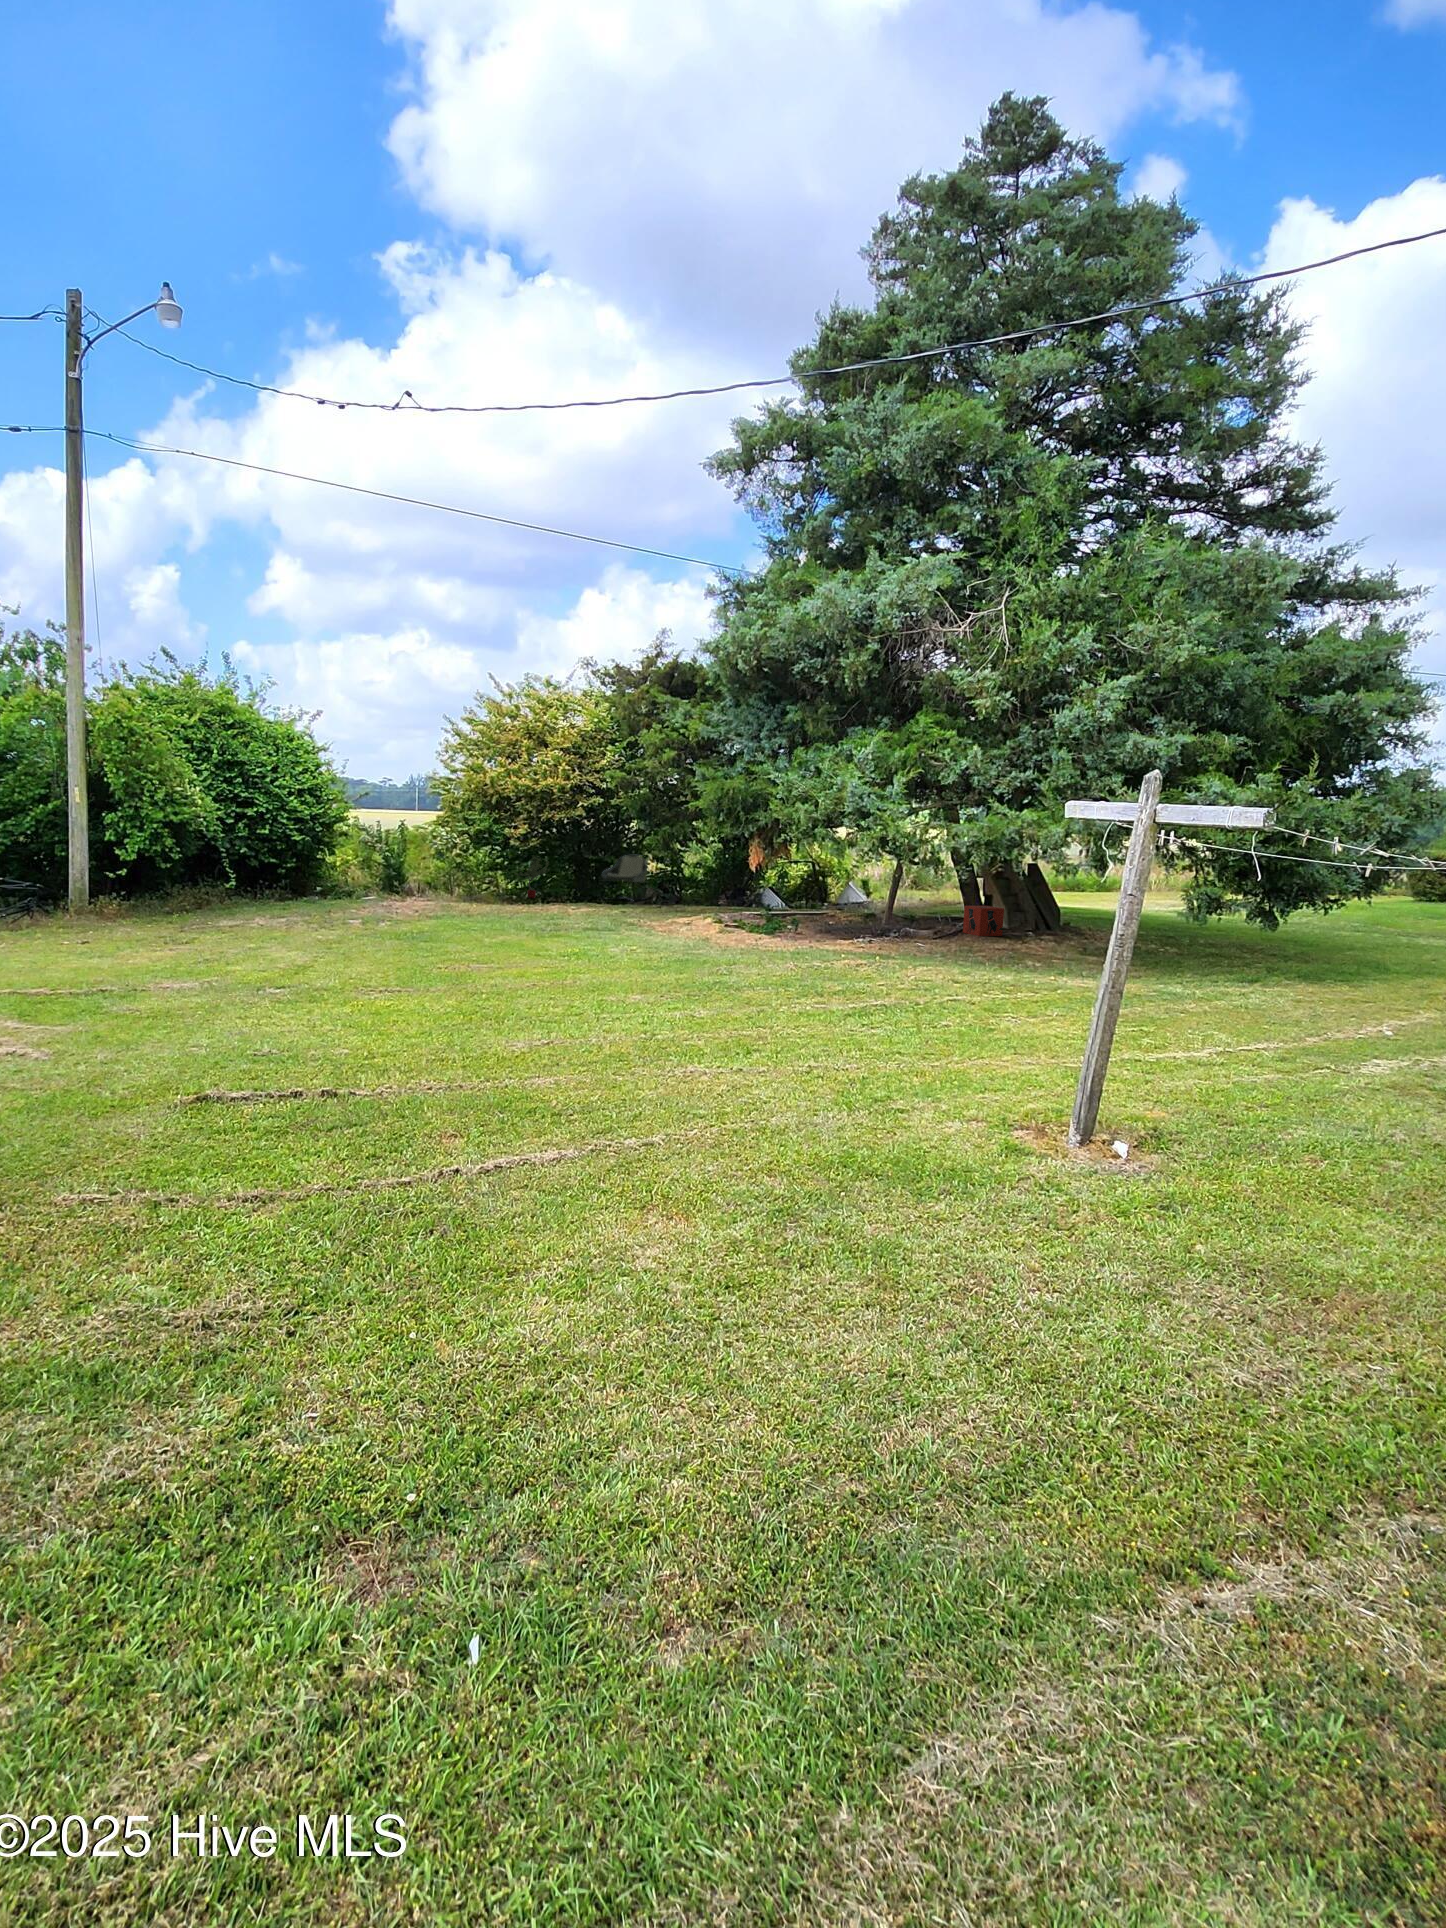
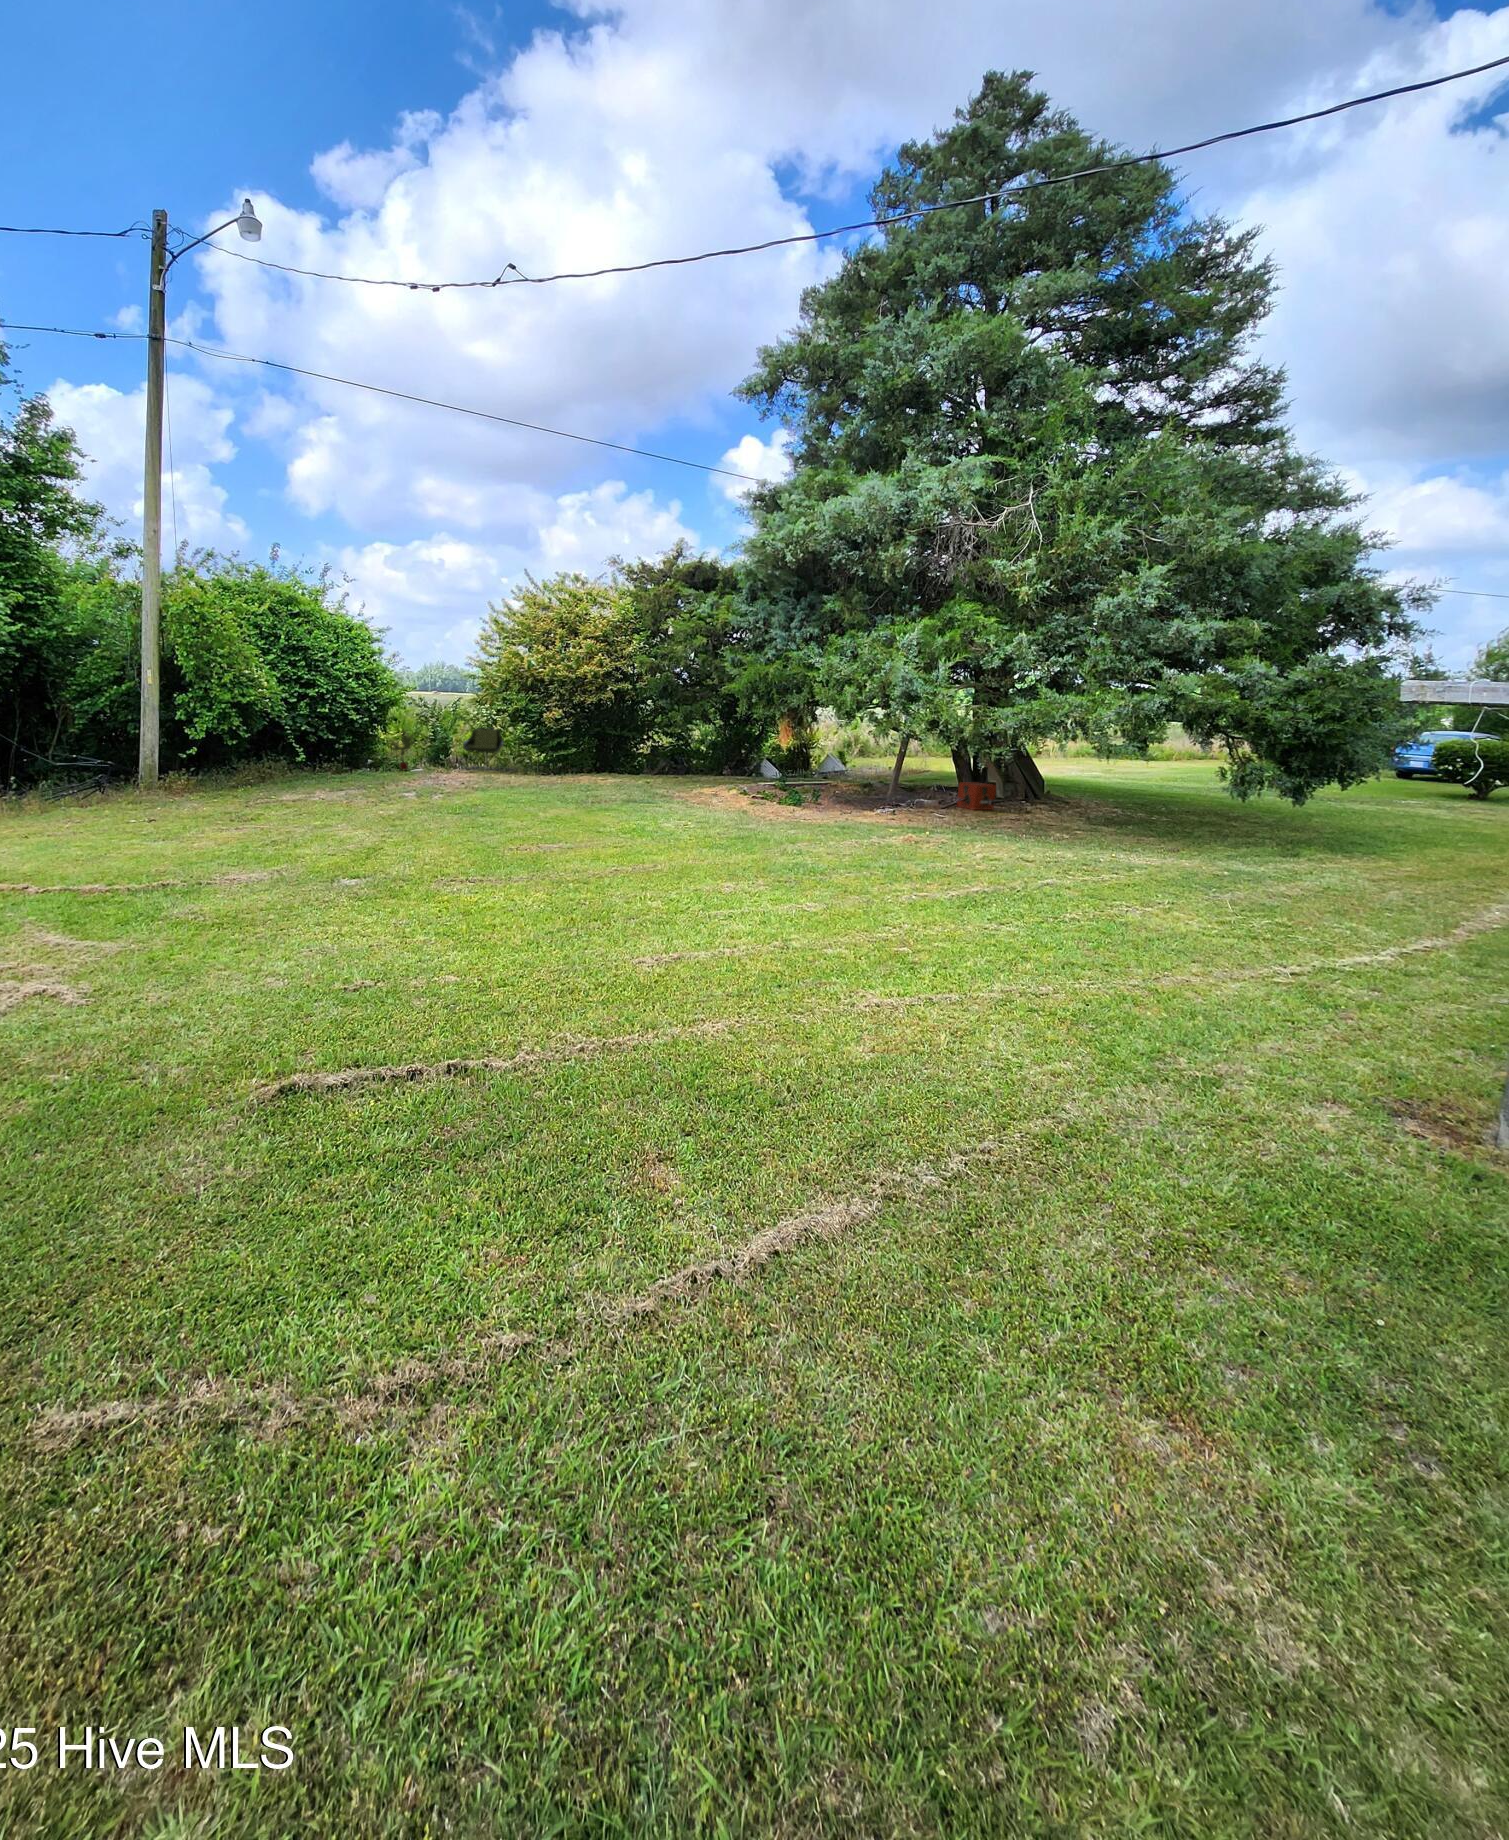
lounge chair: present [602,855,647,900] -> present [463,728,503,770]
potted tree: present [514,856,549,898] -> present [391,732,414,770]

